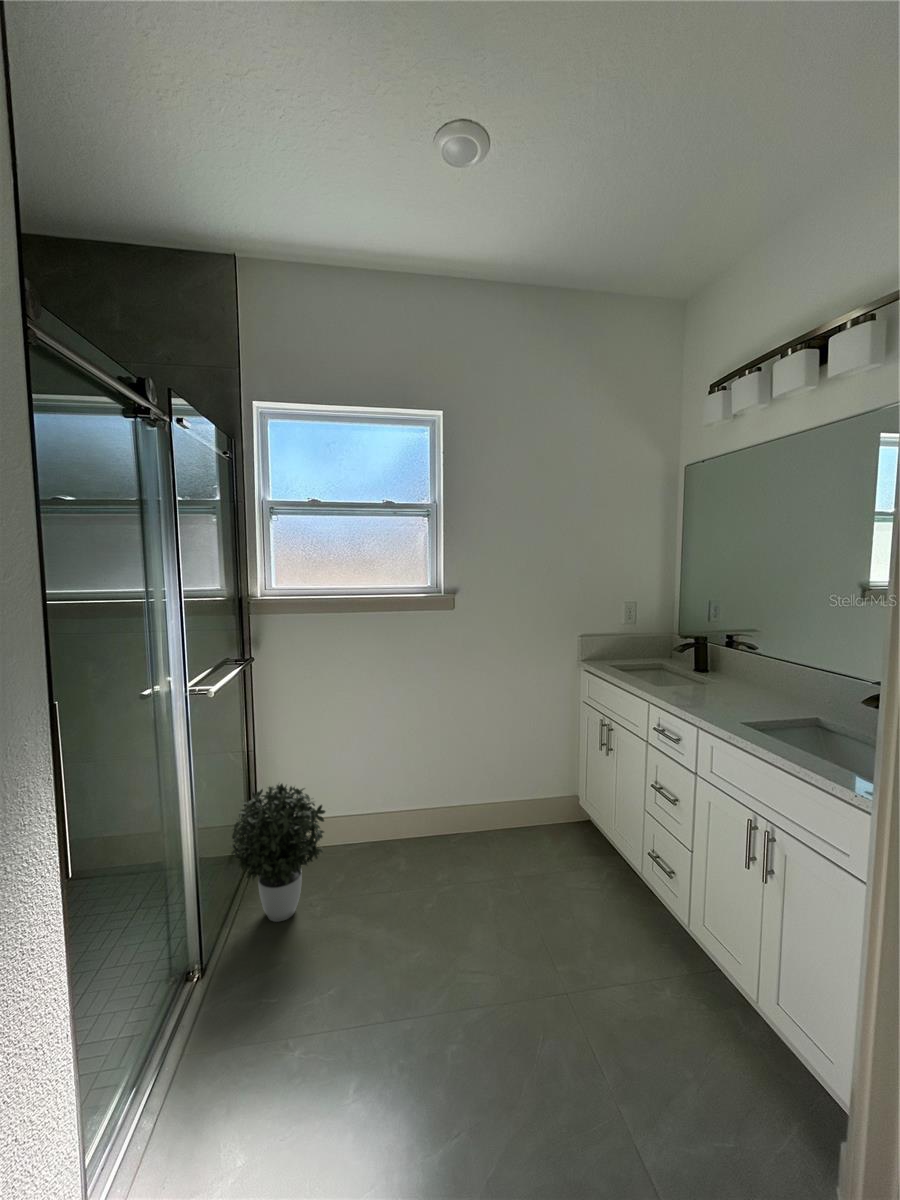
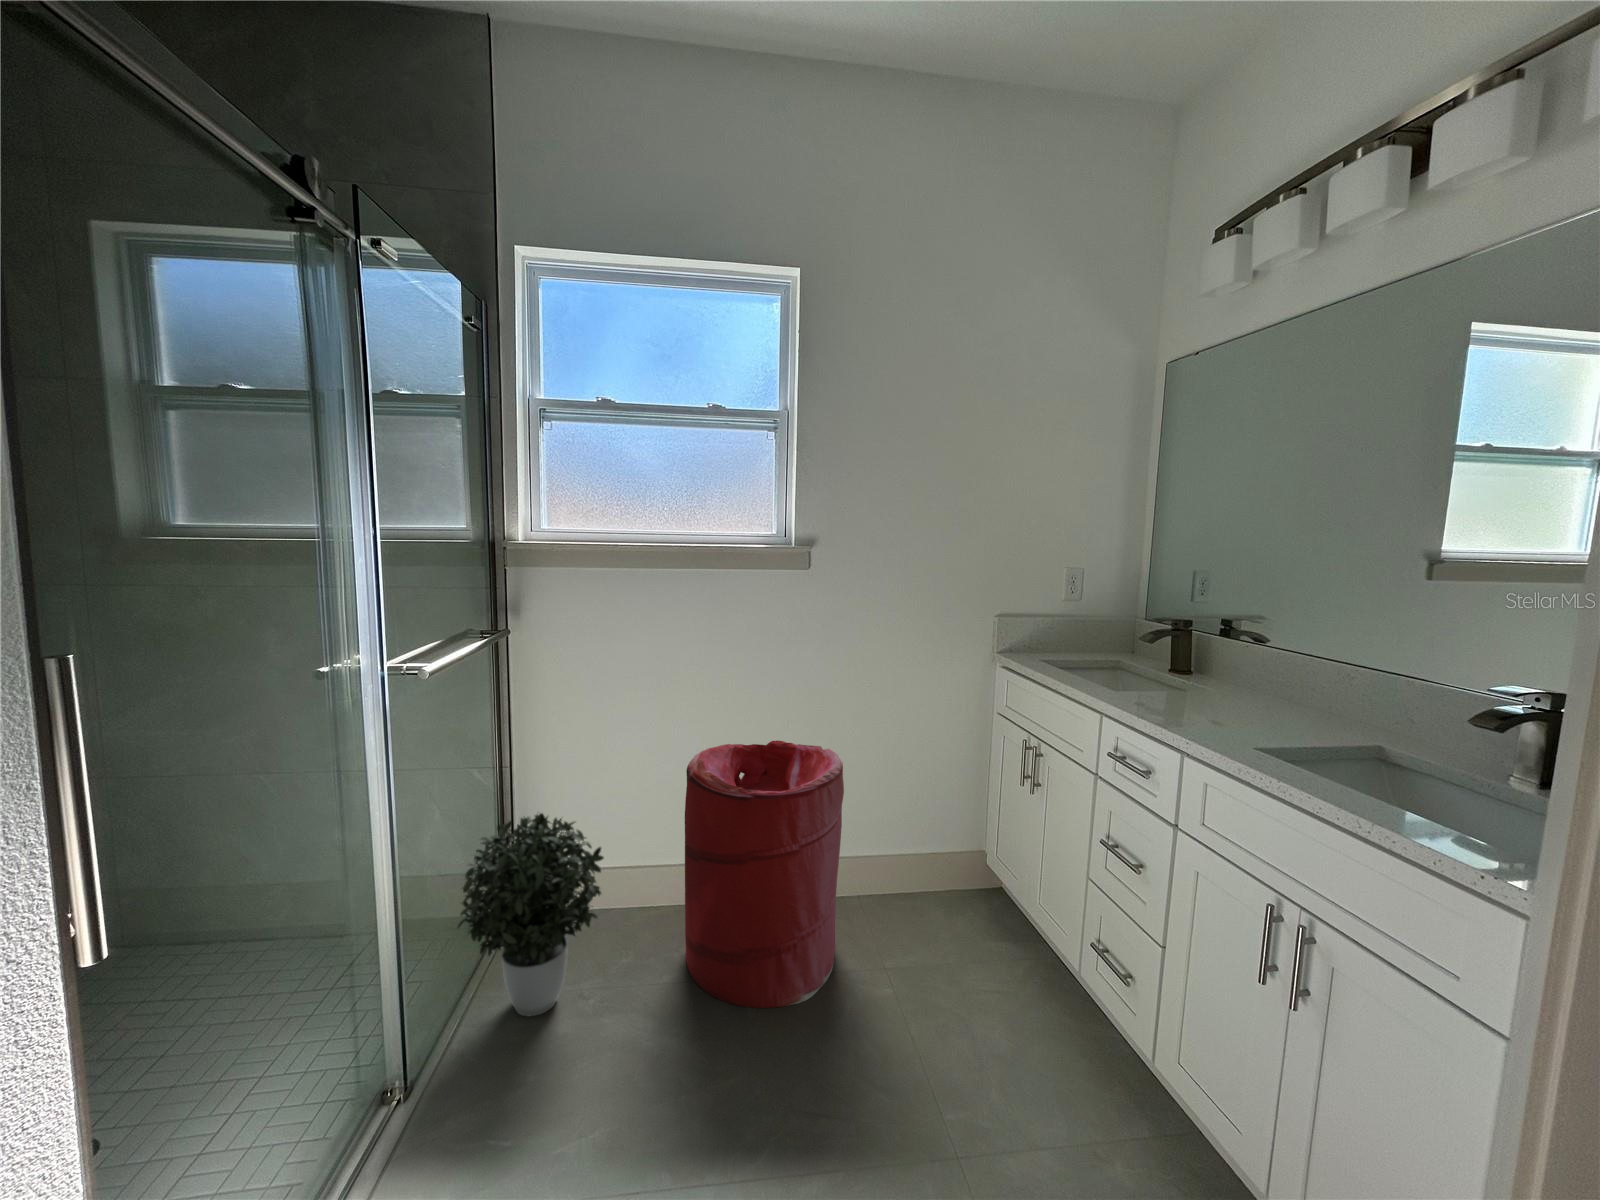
laundry hamper: none [377,728,483,909] -> present [685,741,844,1008]

